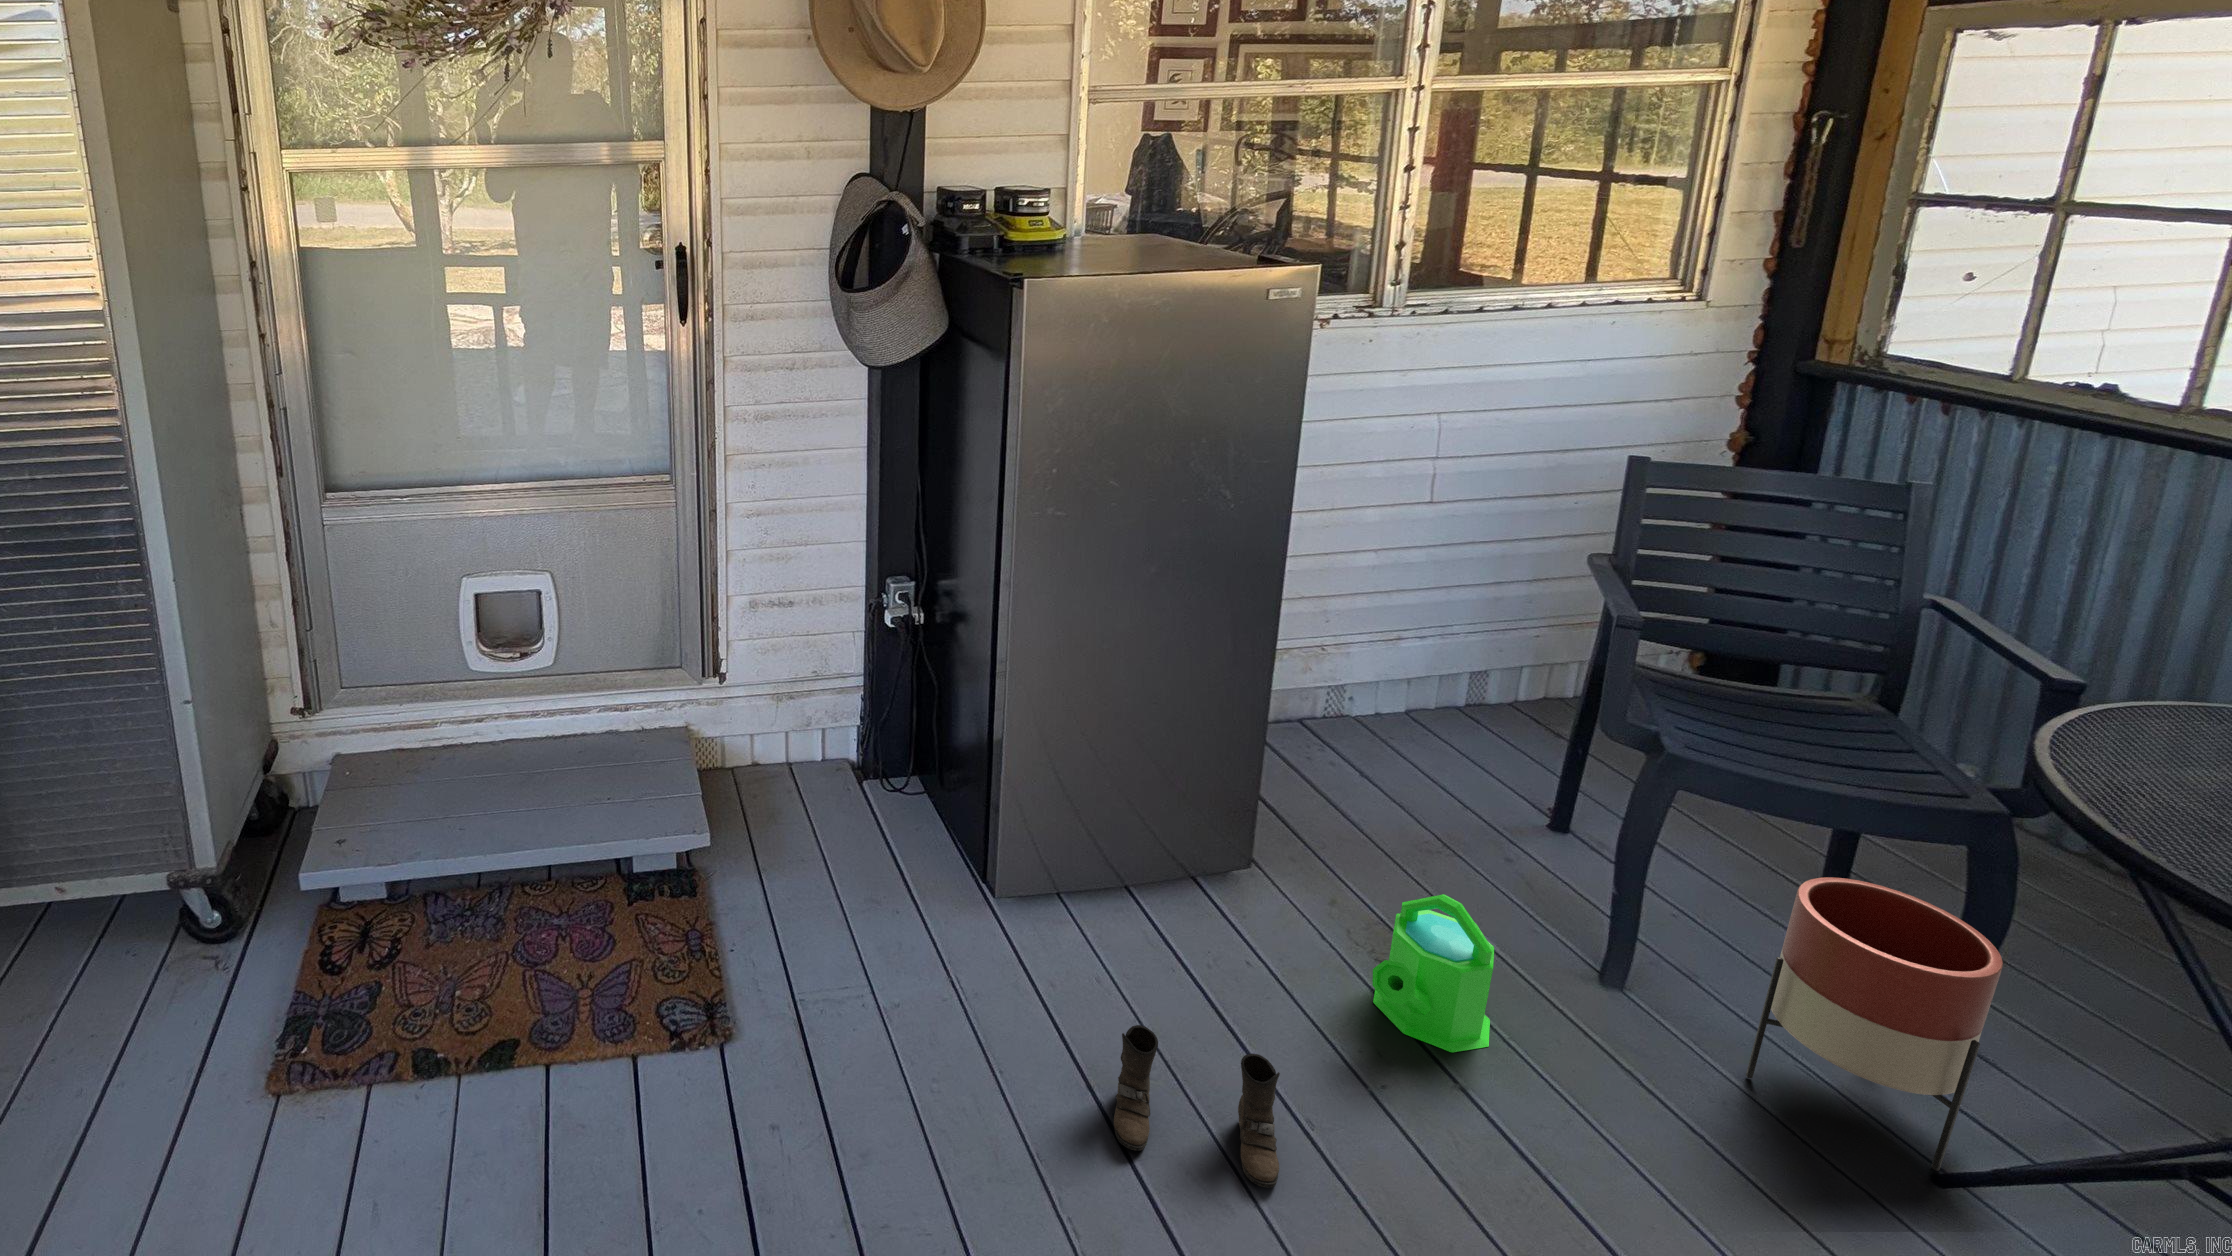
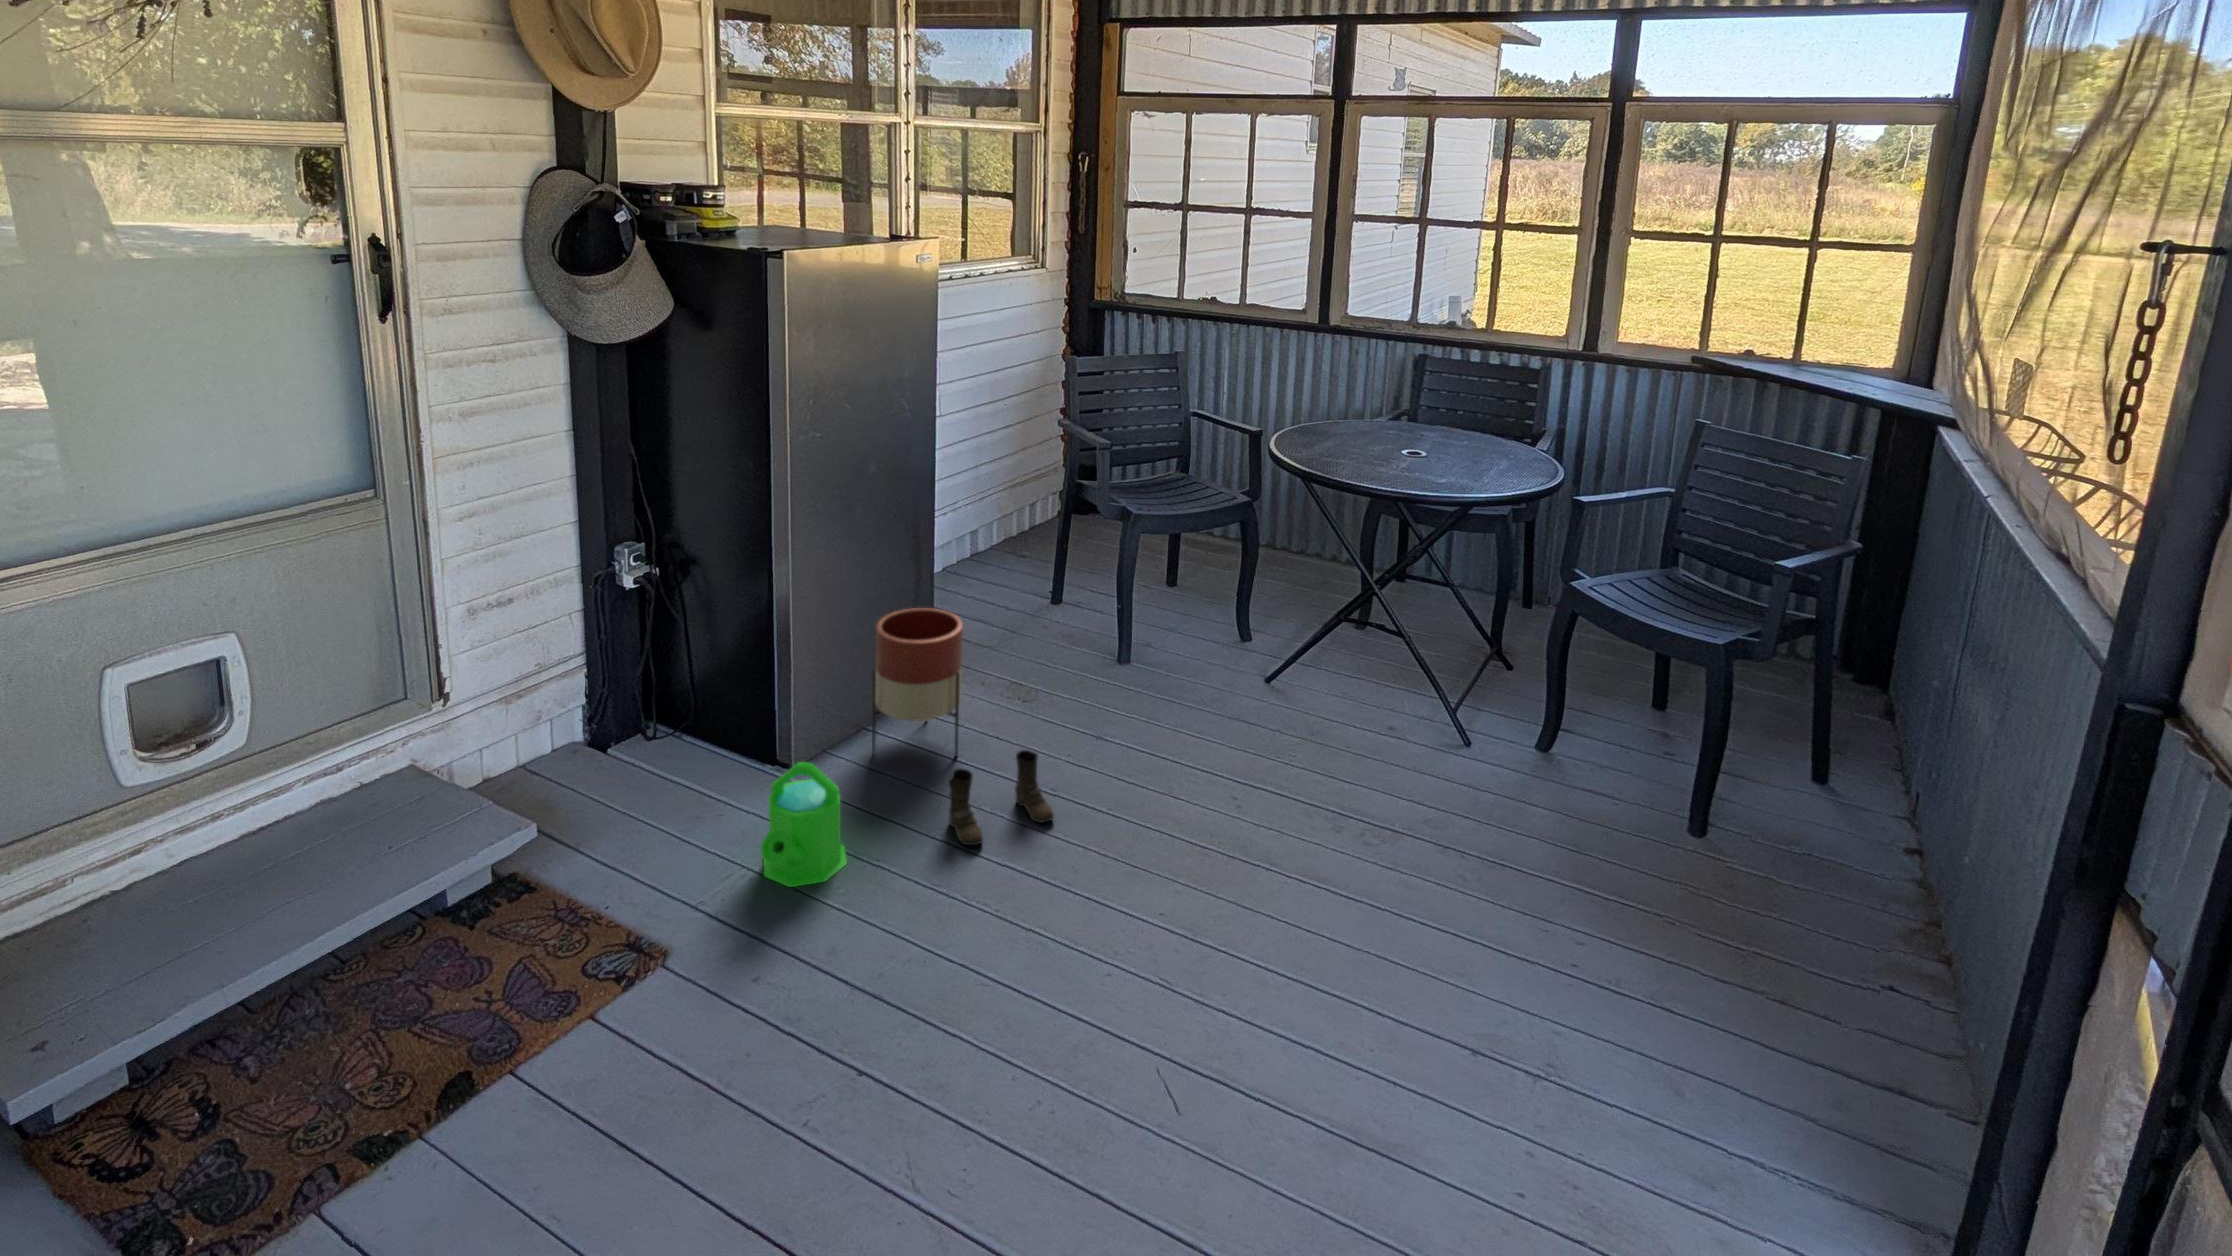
planter: present [1746,877,2003,1171] -> present [872,608,963,756]
watering can: present [1373,895,1494,1053] -> present [761,762,847,887]

